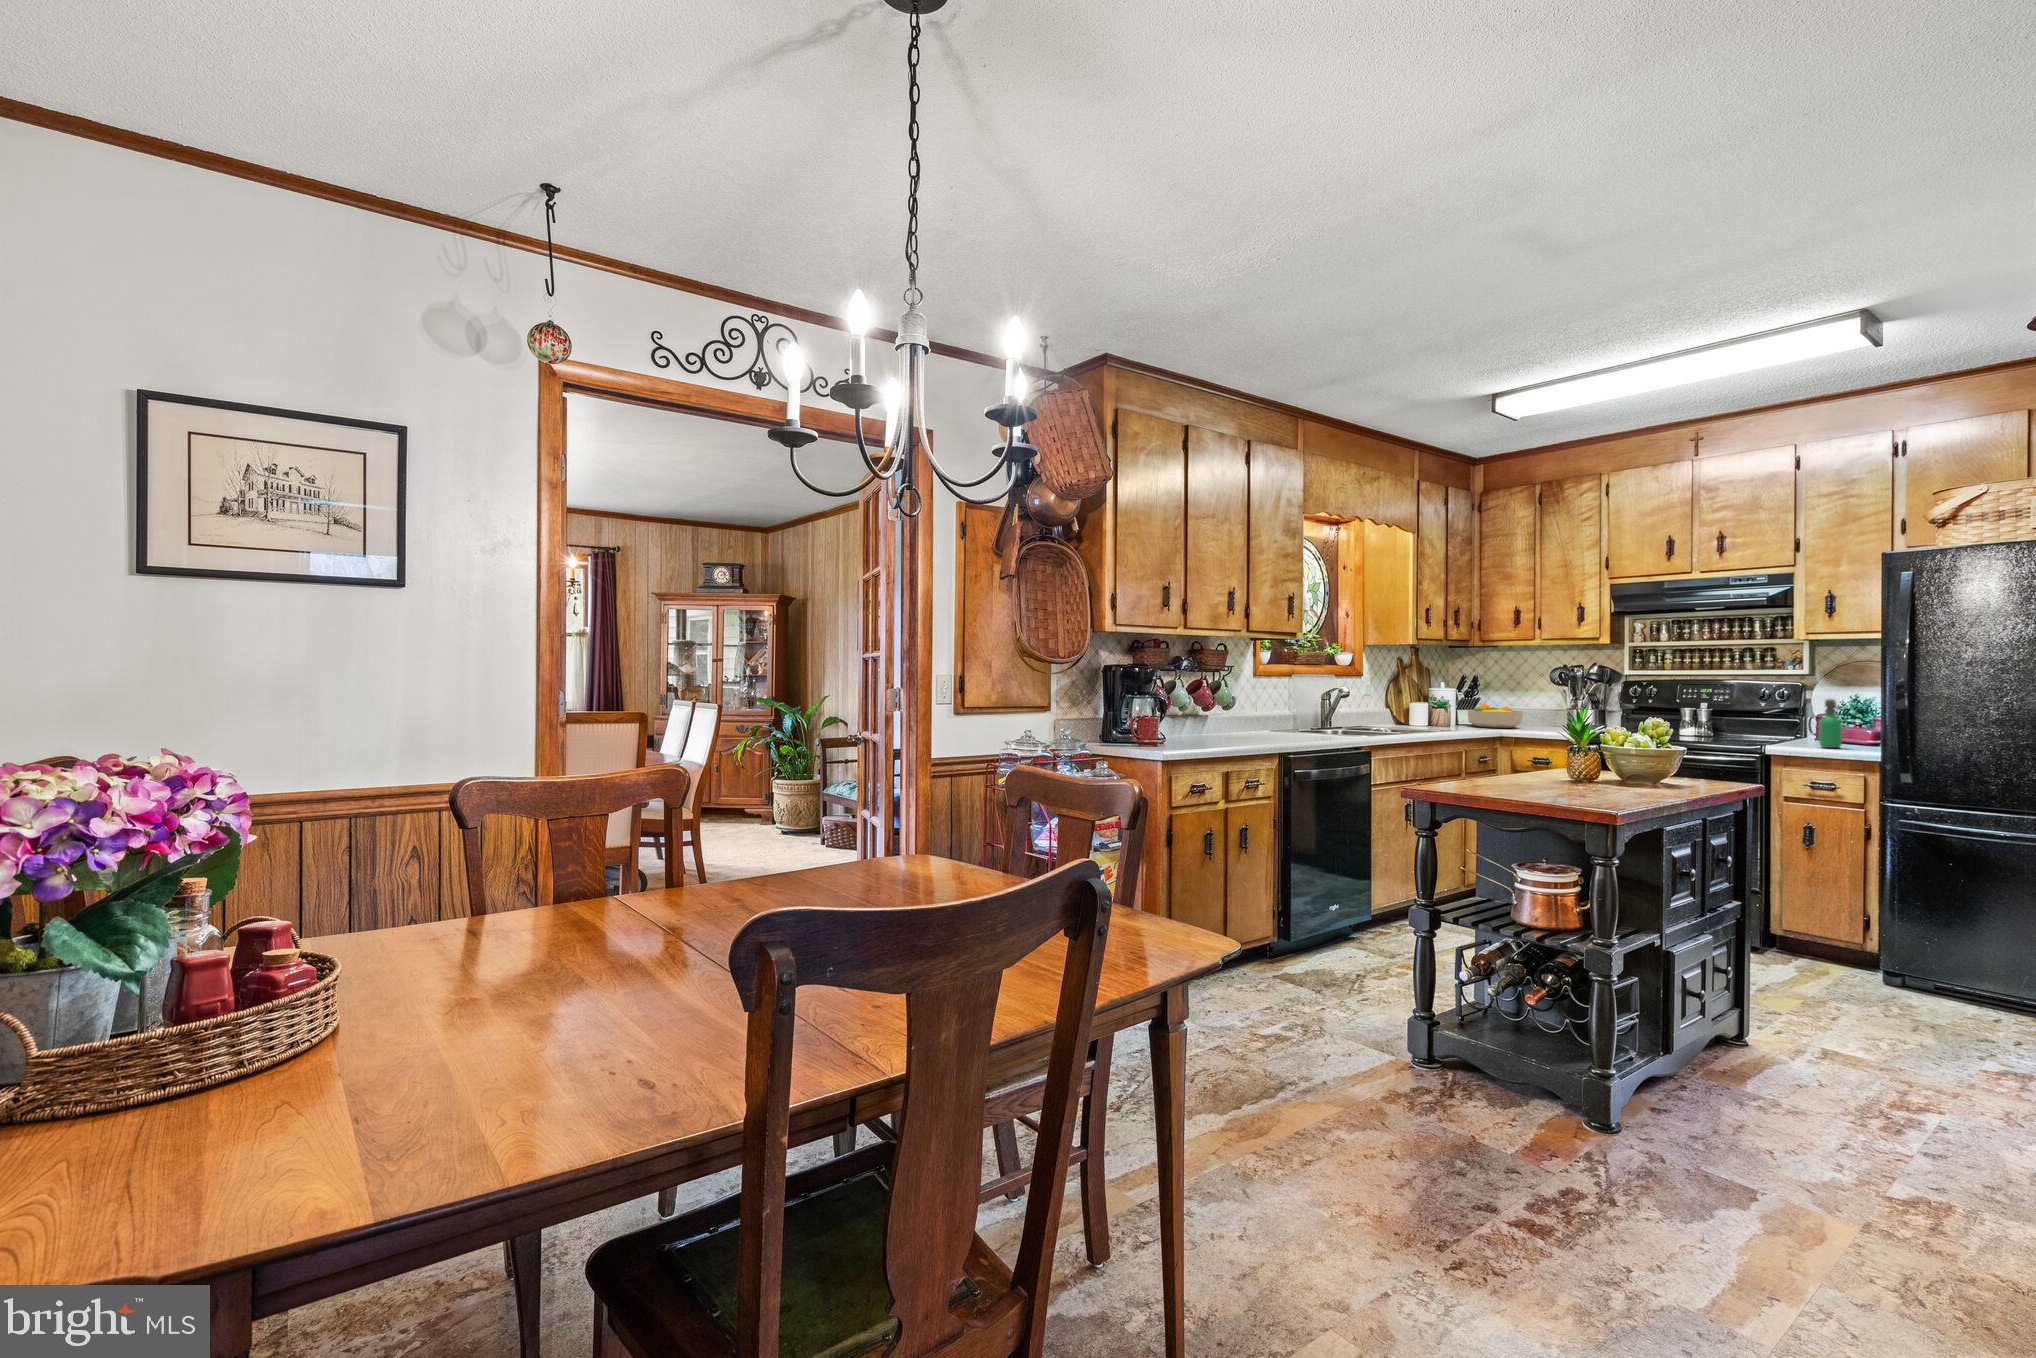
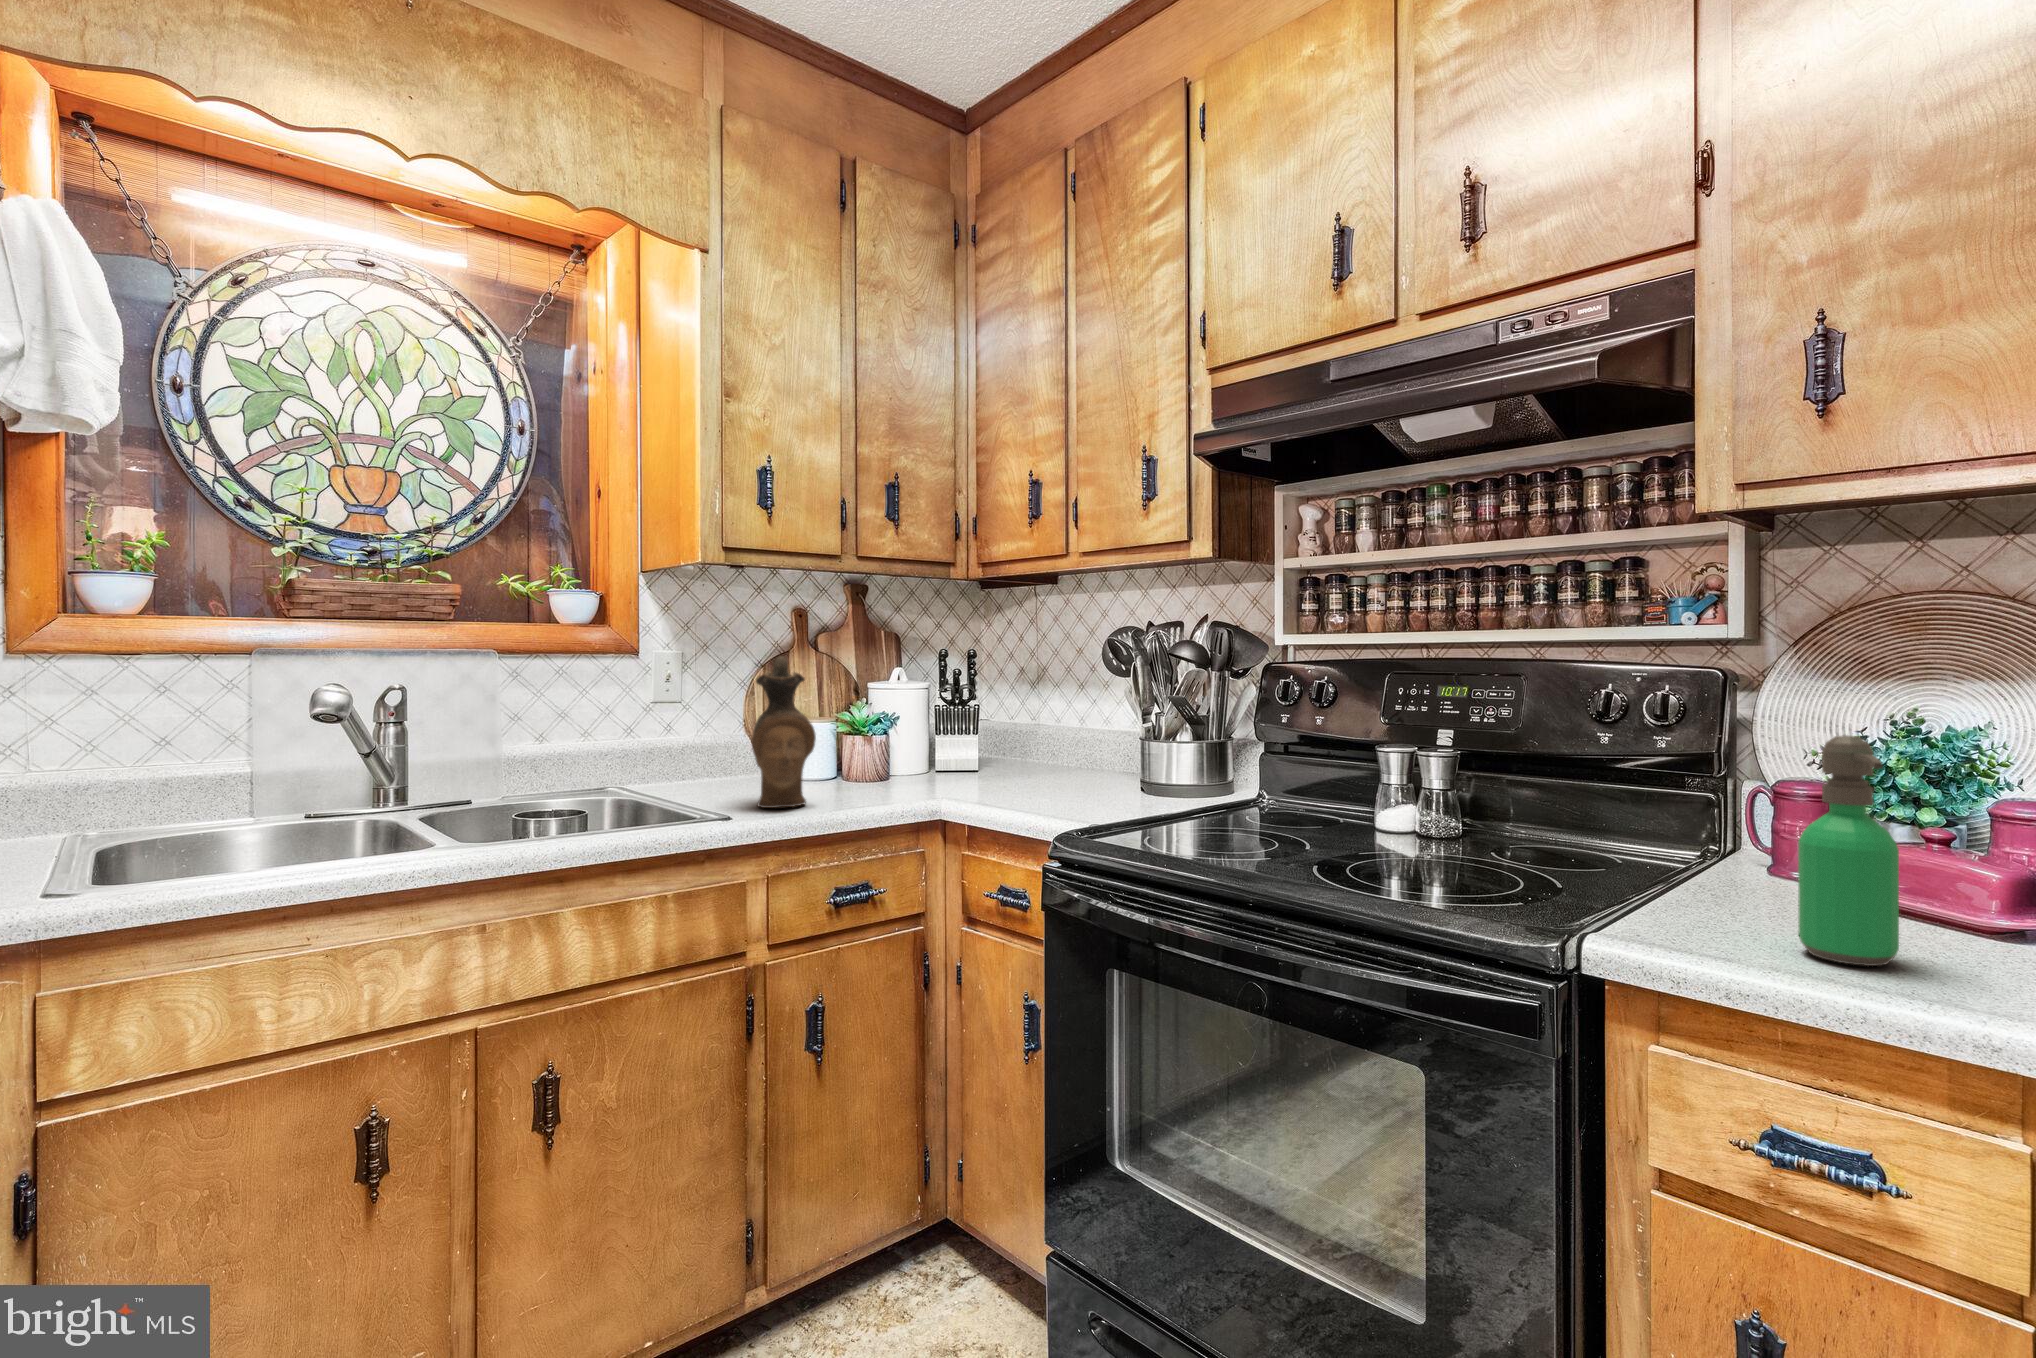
ceramic pitcher: none [1438,677,1464,730] -> present [752,656,816,808]
fruit bowl: present [1467,703,1523,728] -> none [909,723,1023,792]

